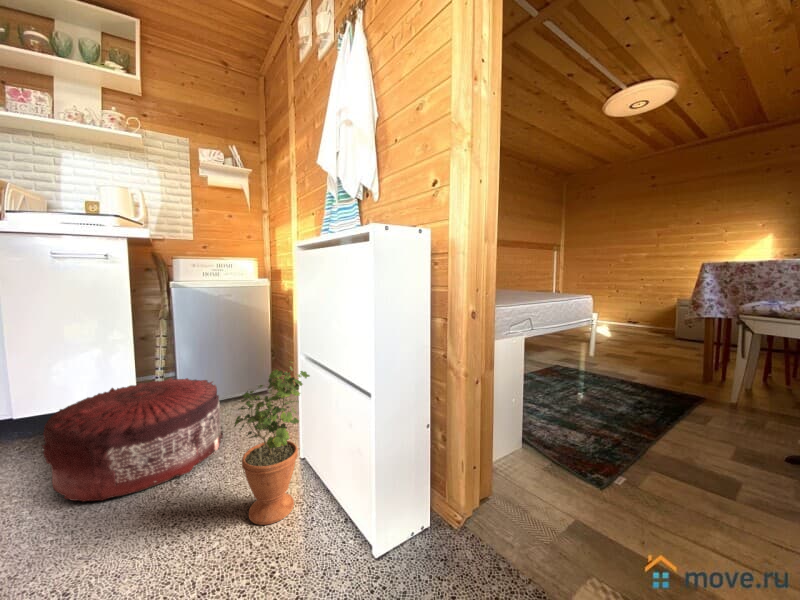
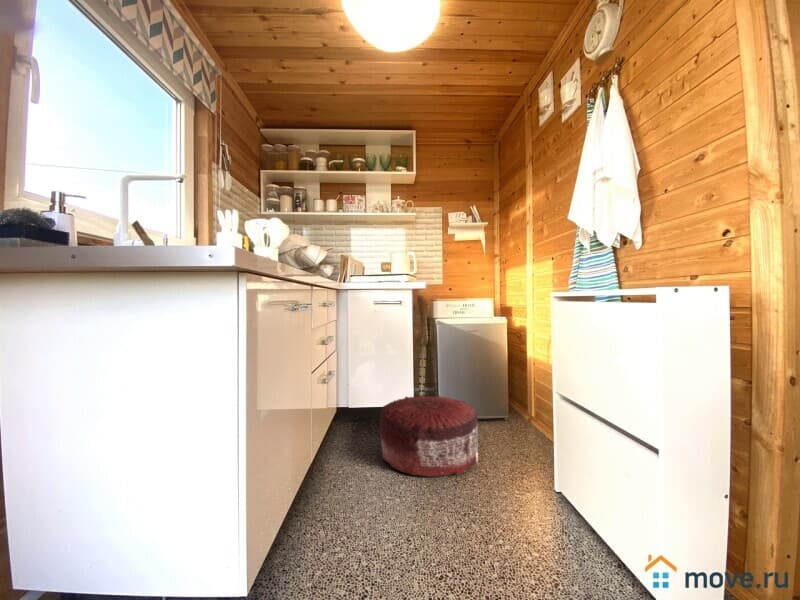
potted plant: present [234,366,310,525] -> none [508,398,574,539]

